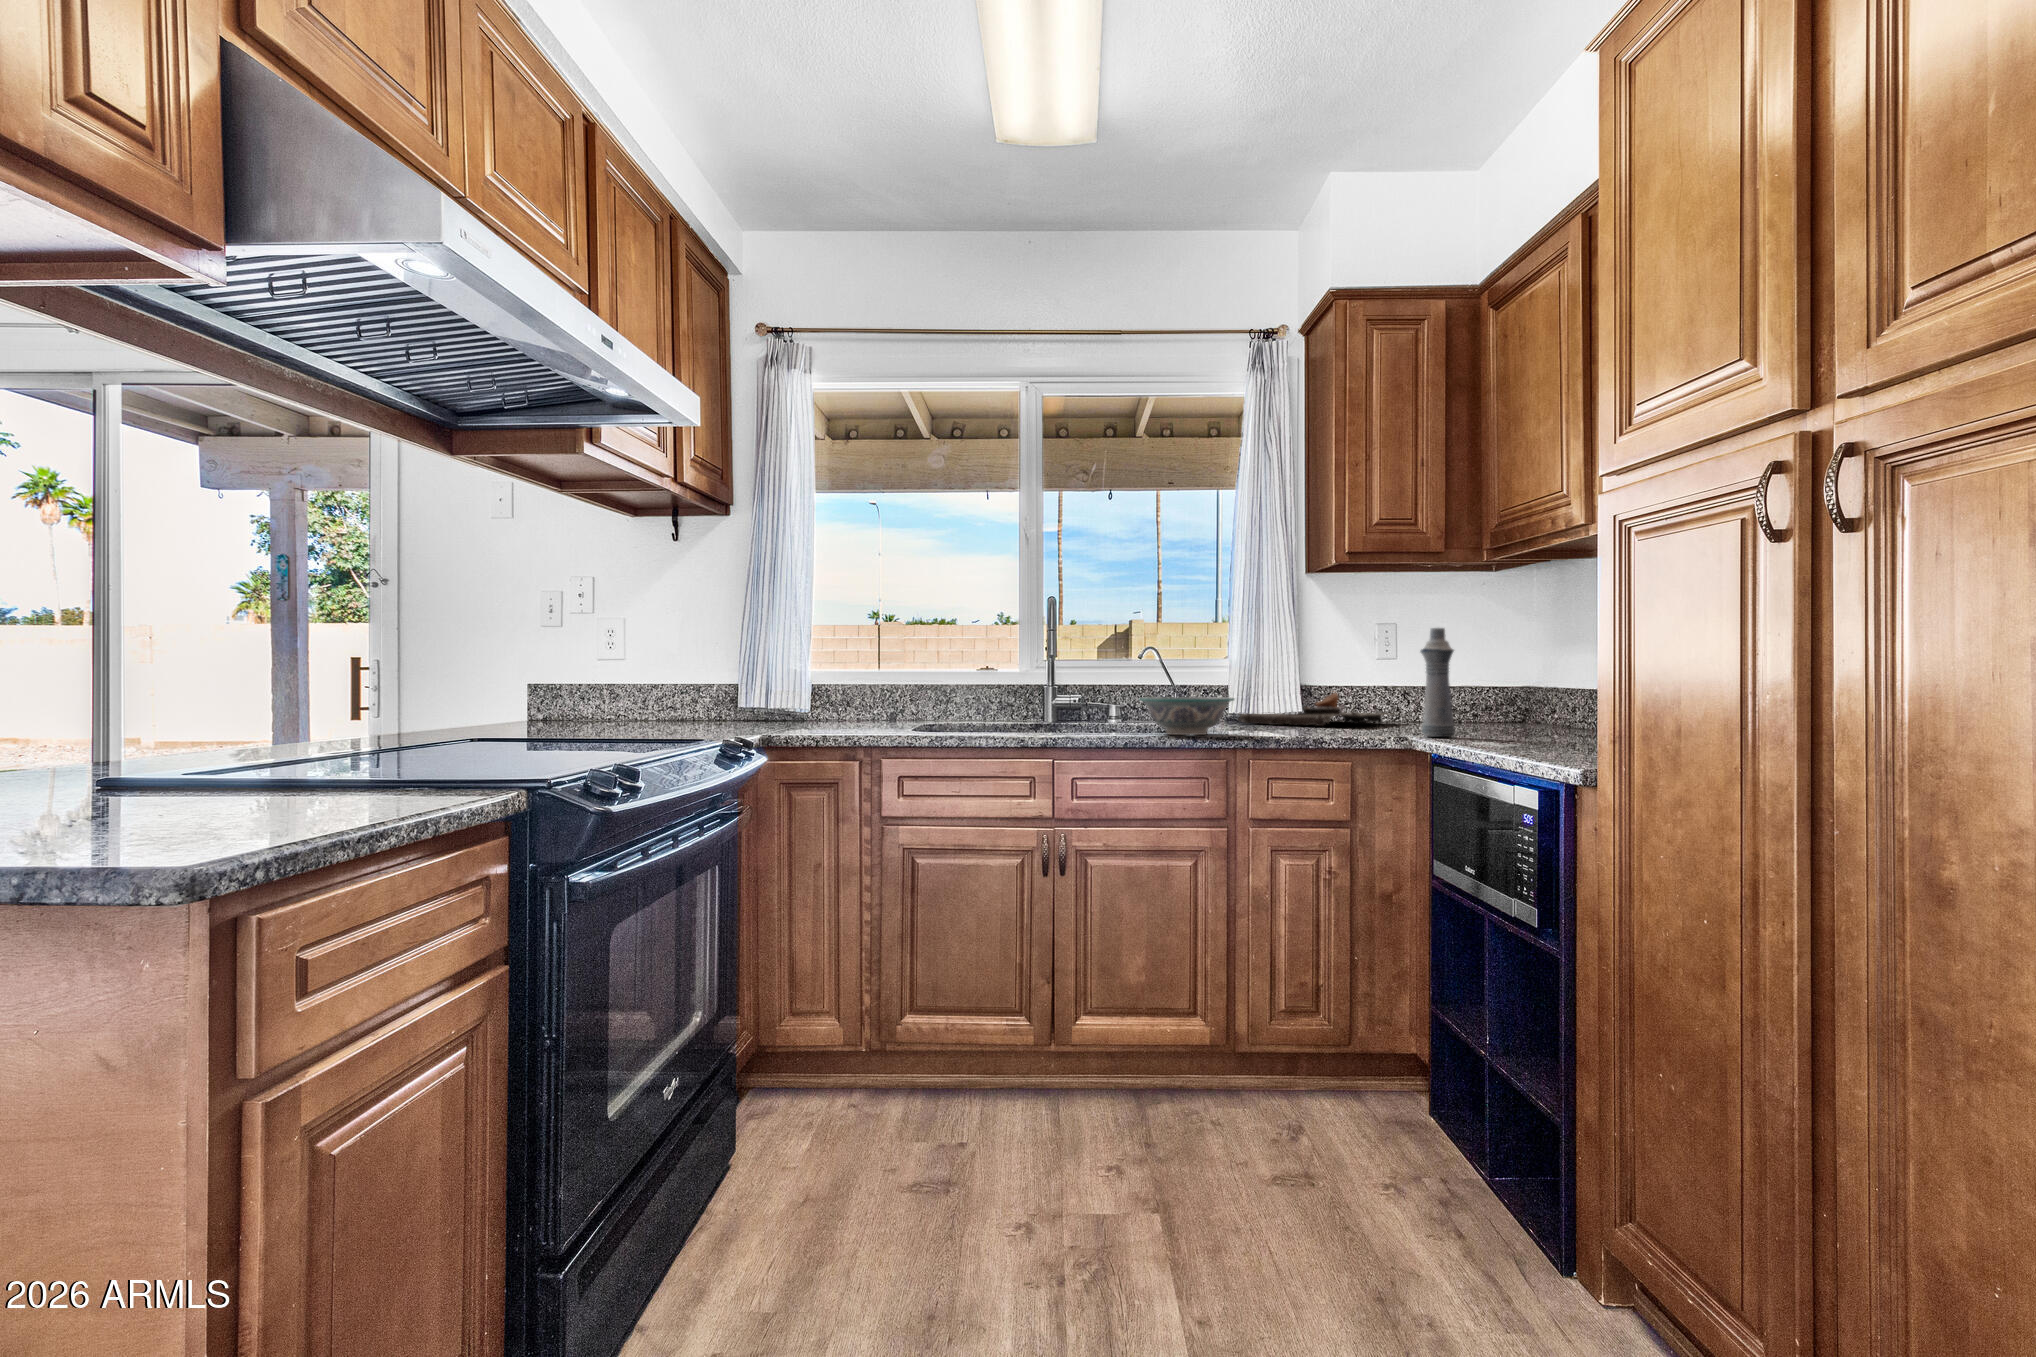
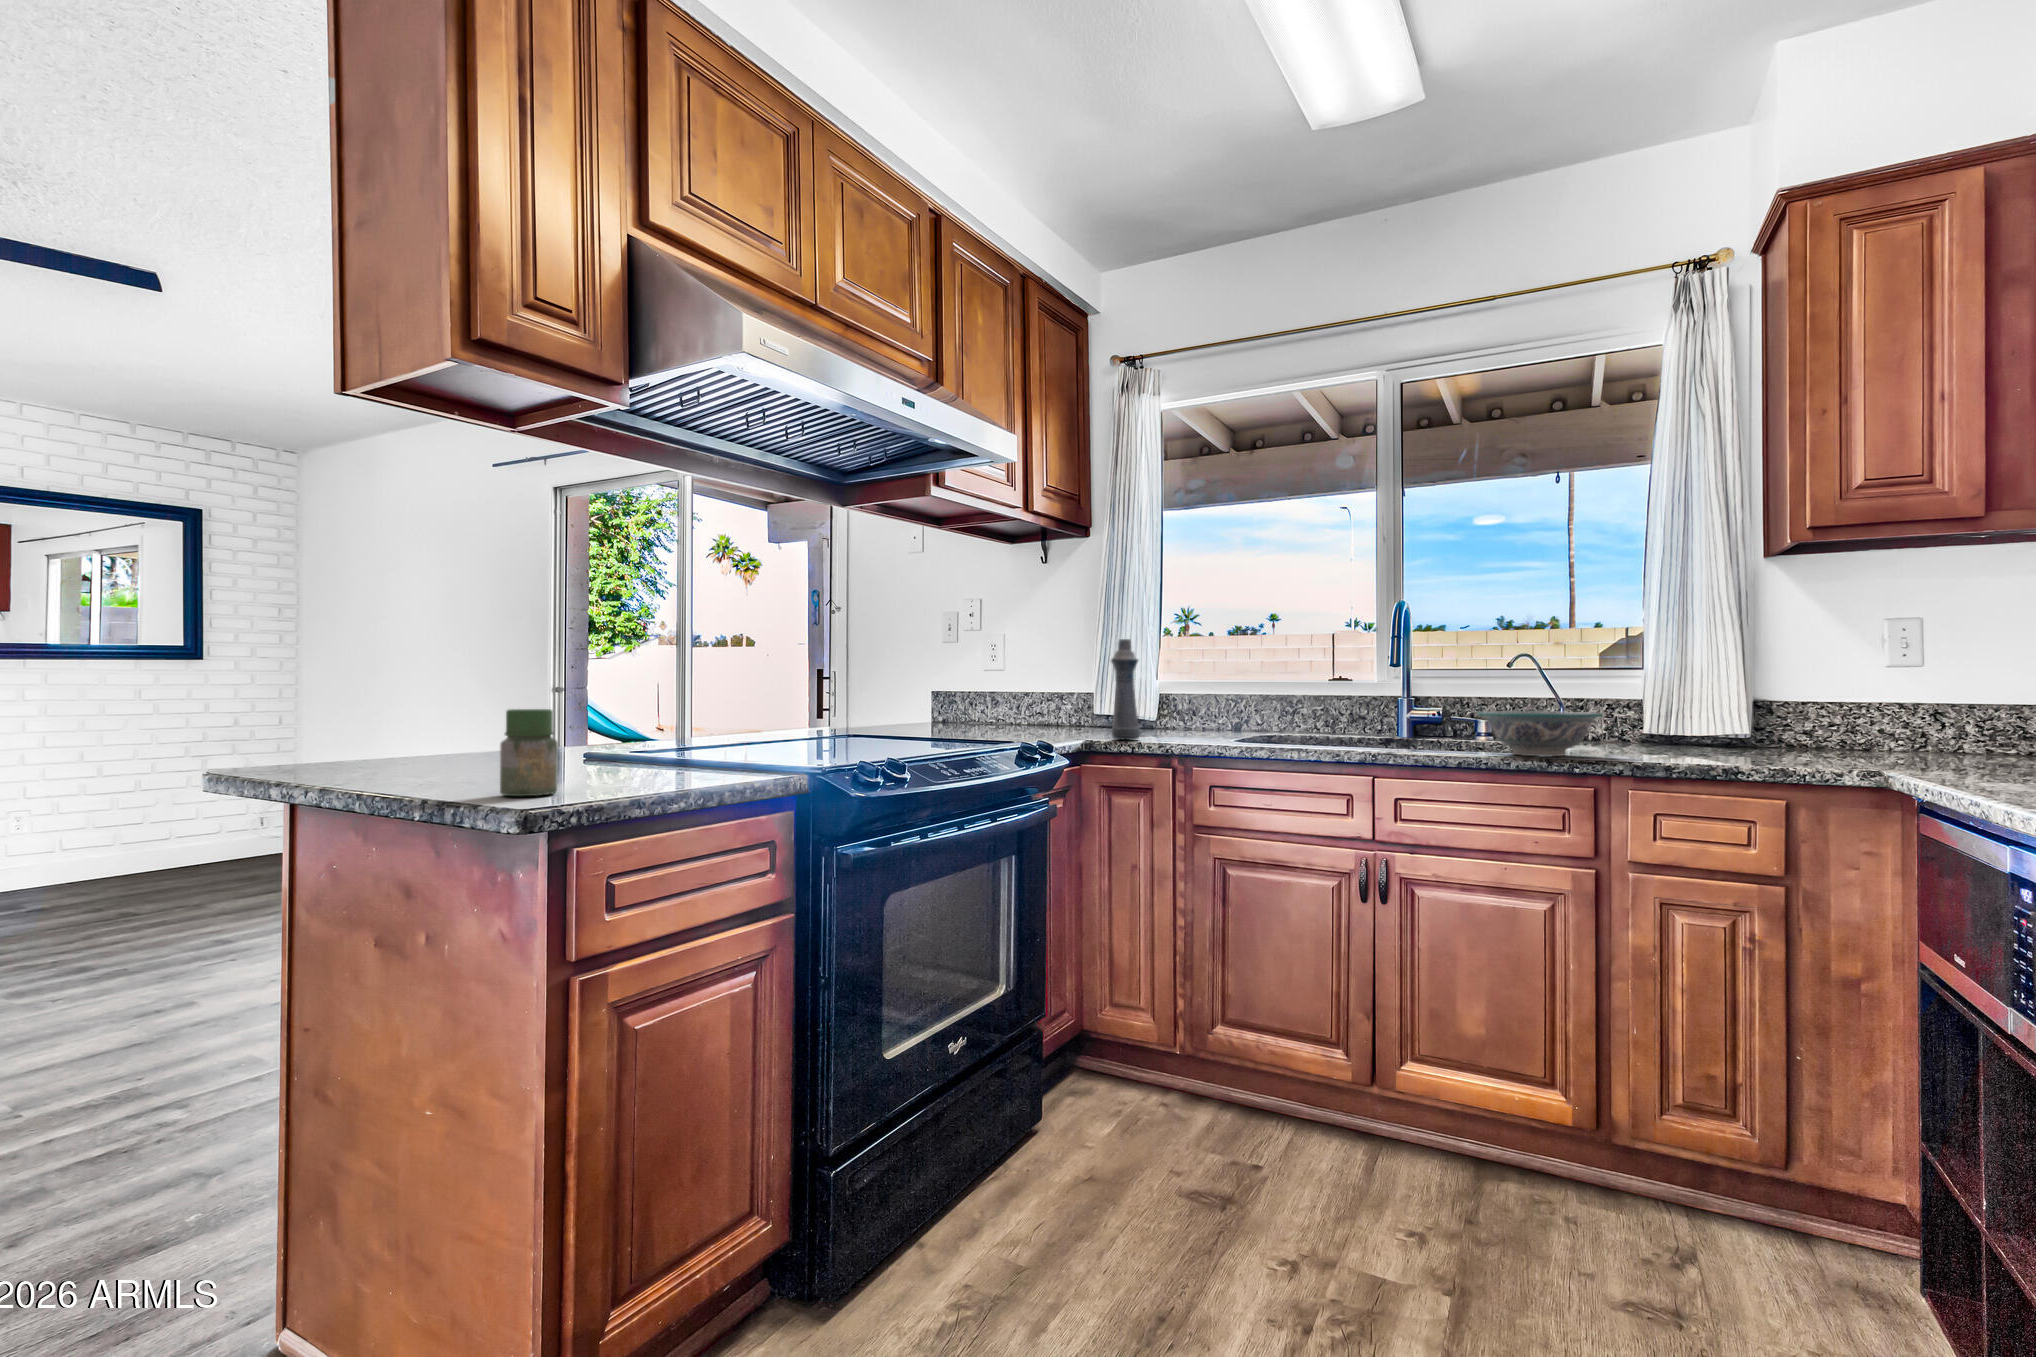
bottle: present [1420,628,1455,737] -> present [1111,639,1140,740]
plate: present [1238,693,1383,726] -> none [1652,708,1922,752]
jar: none [108,715,212,849] -> present [500,709,558,796]

